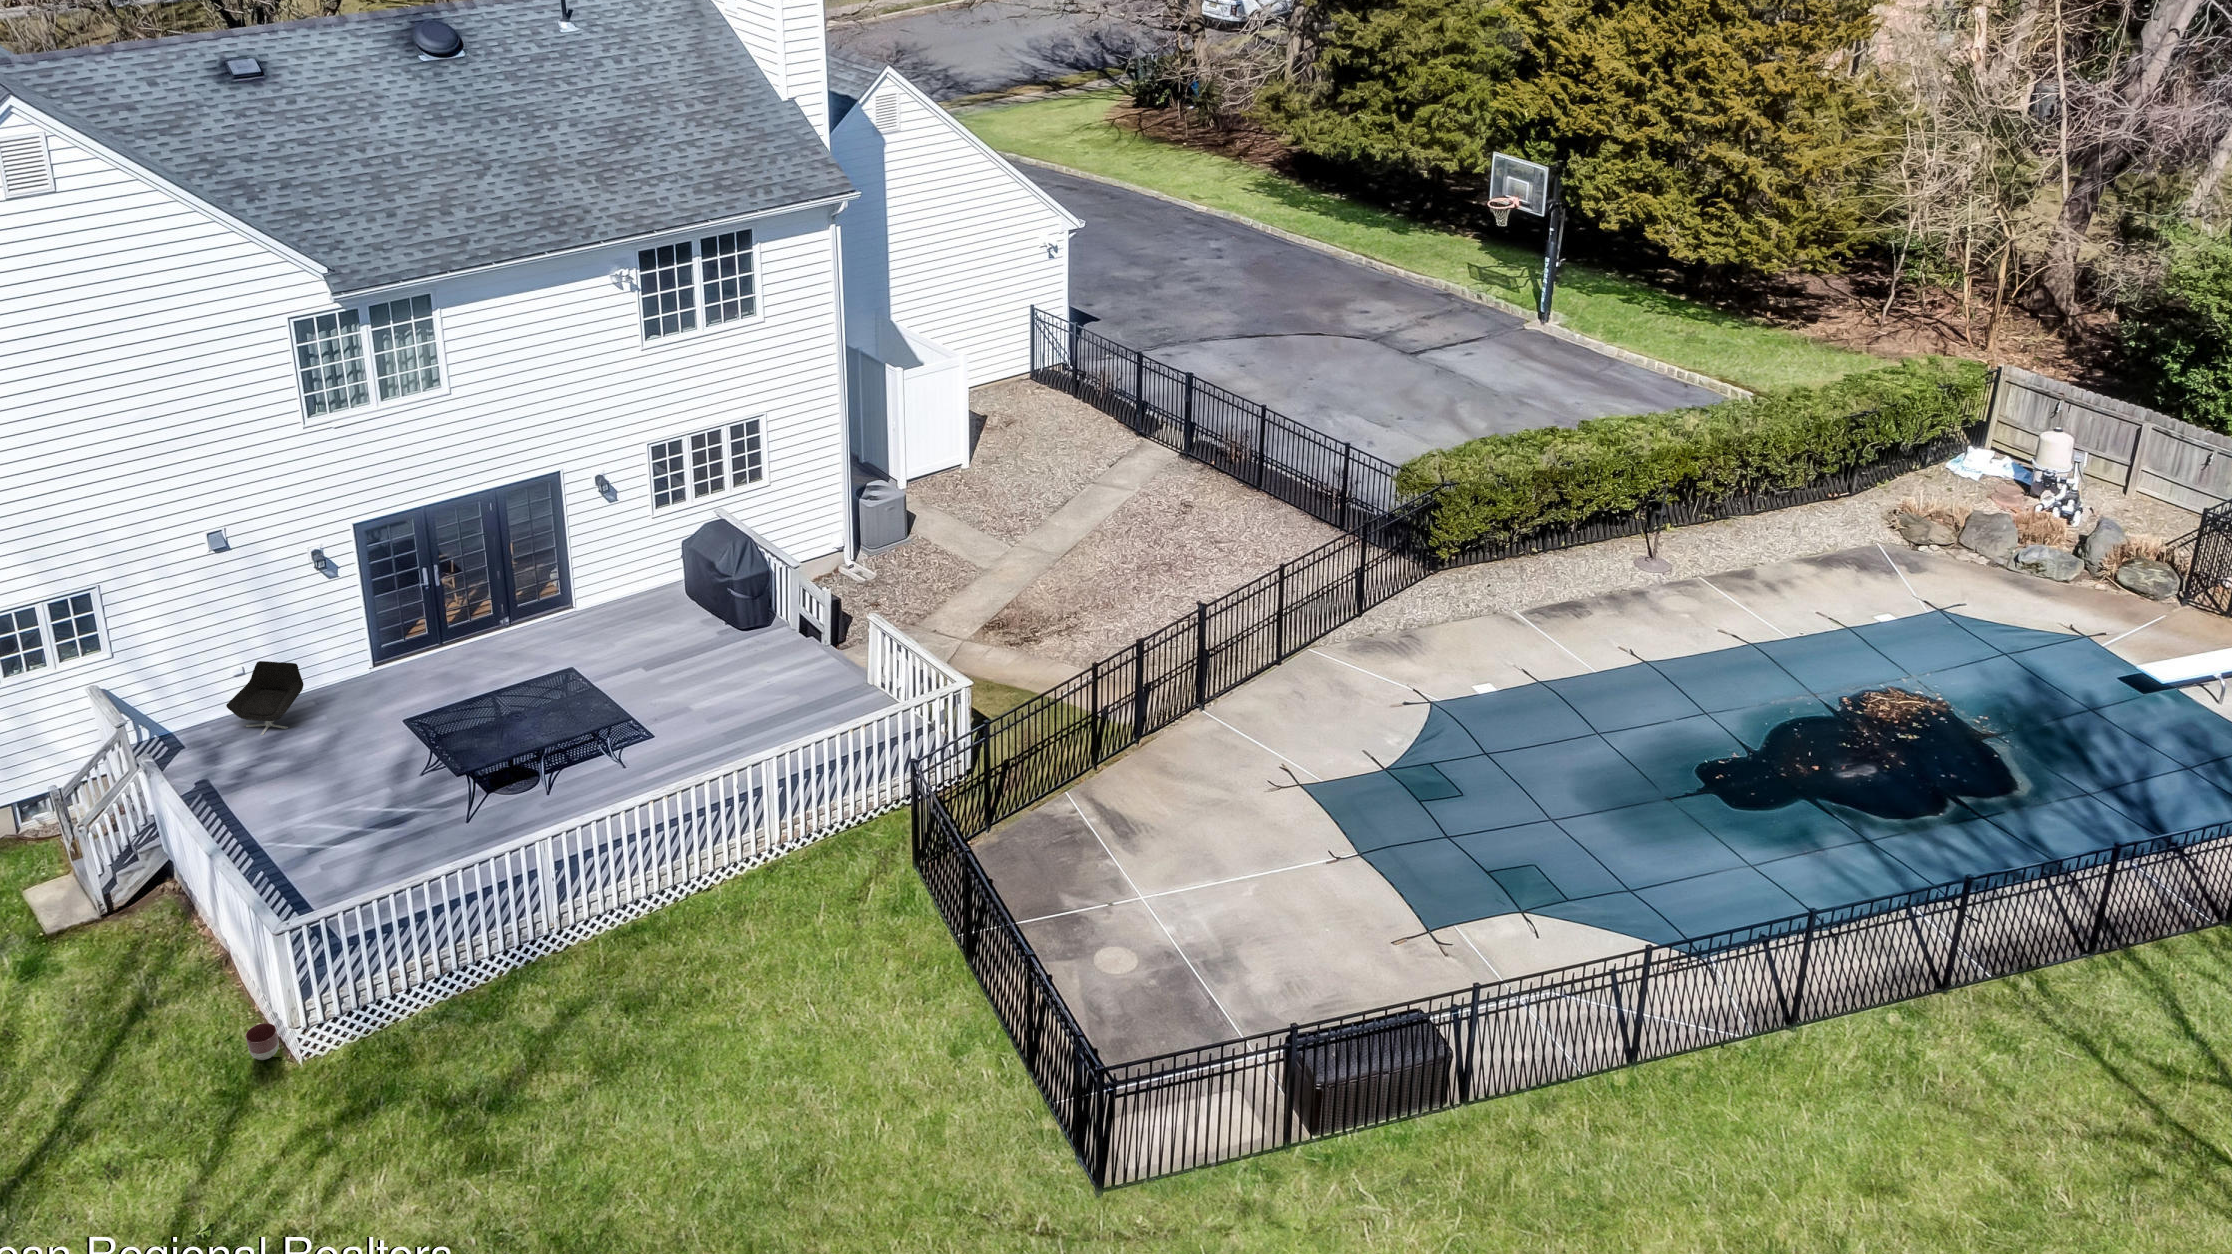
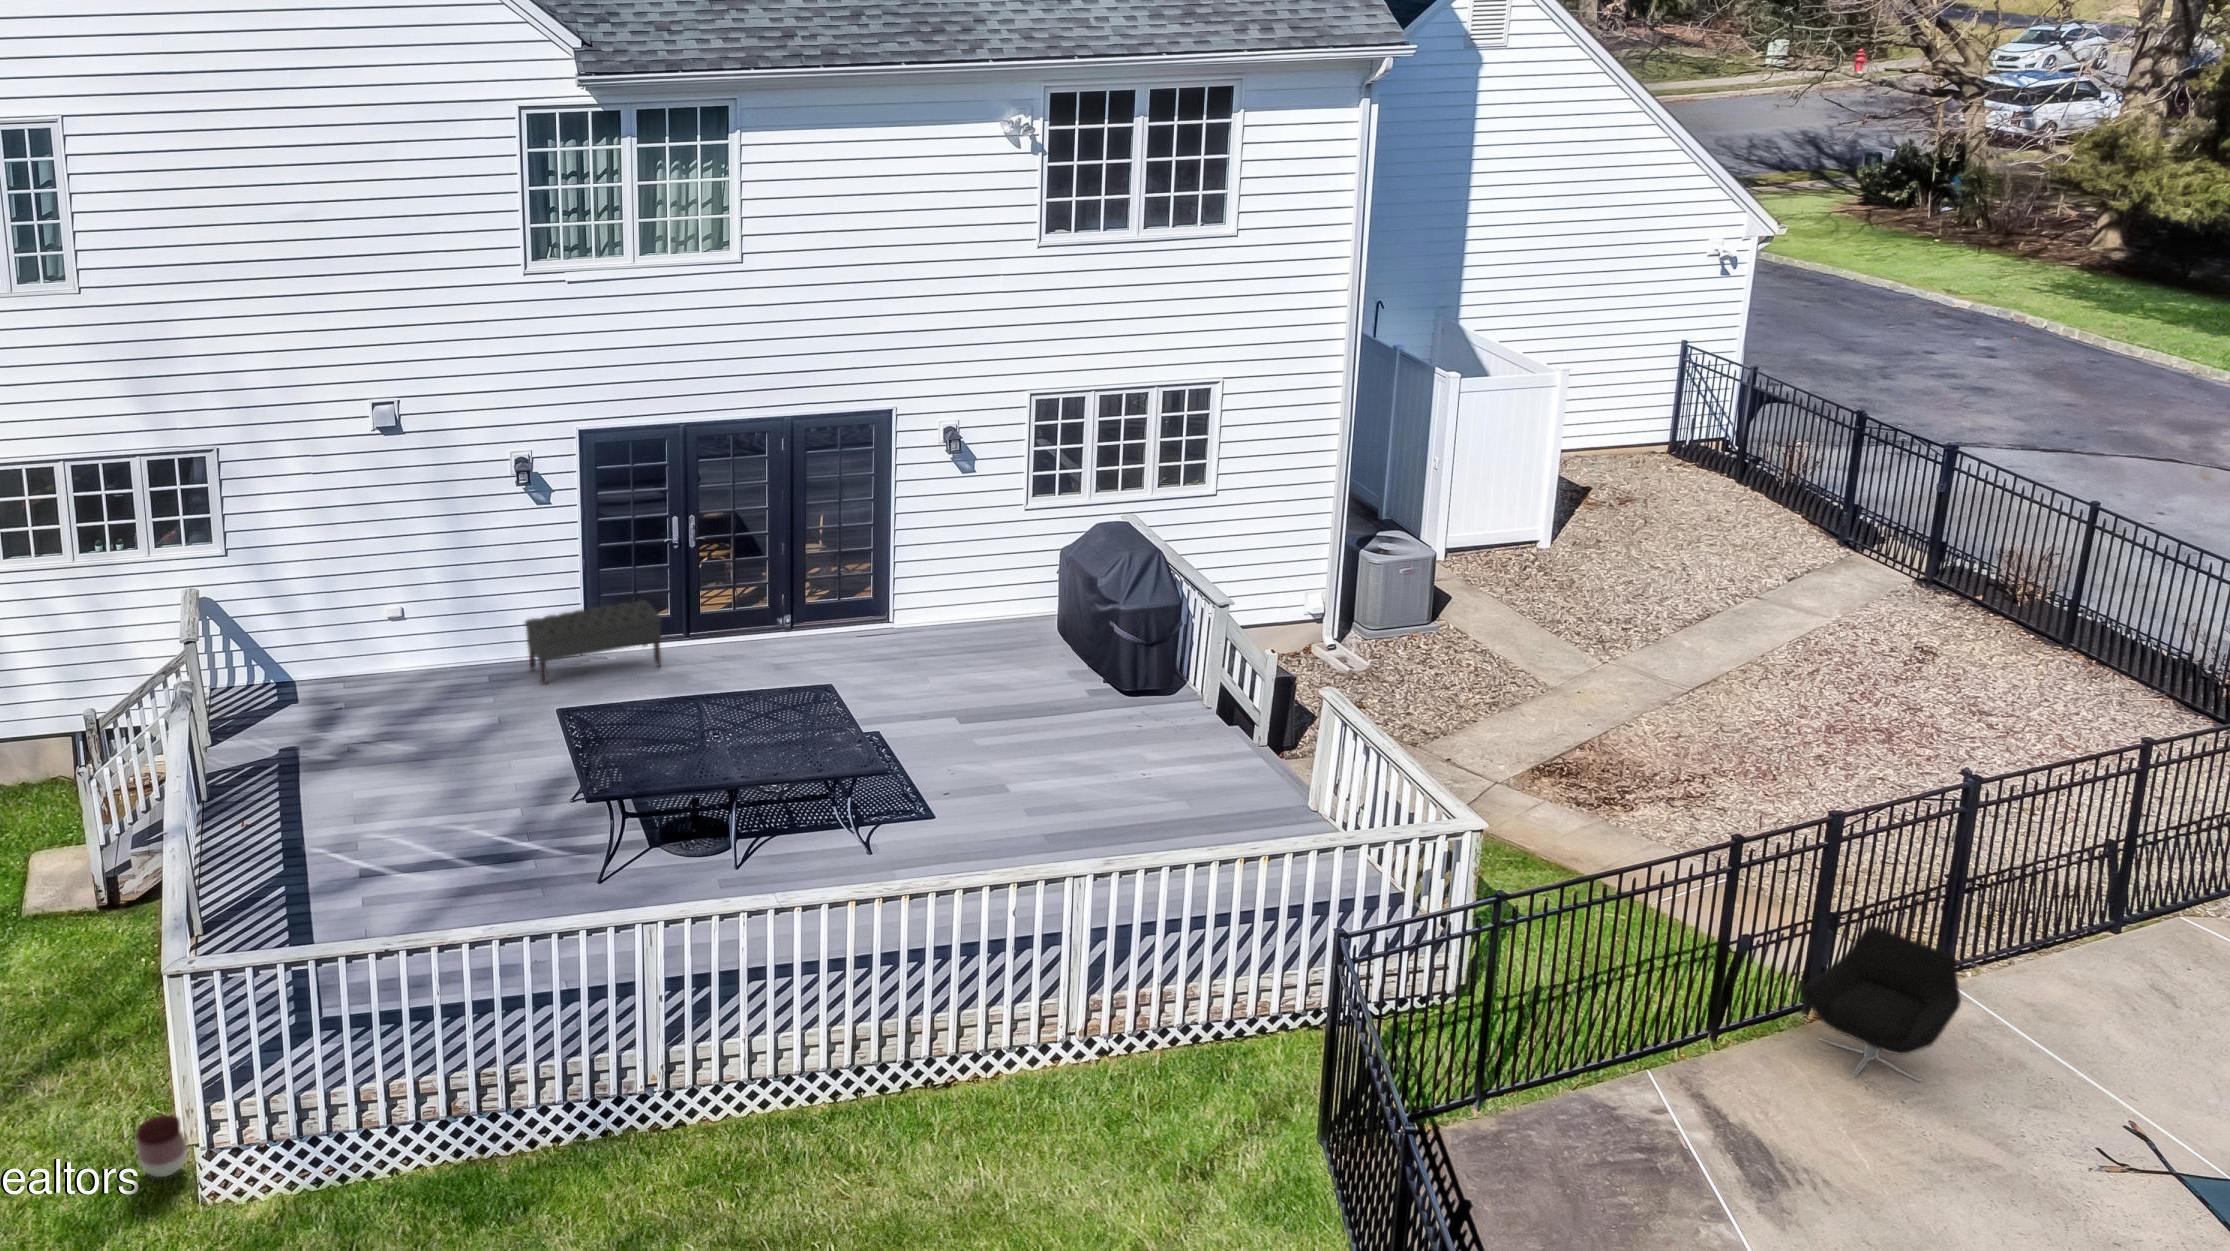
bench: none [334,626,434,701] -> present [525,600,661,685]
lounge chair: present [226,661,304,735] -> present [1801,926,1961,1082]

